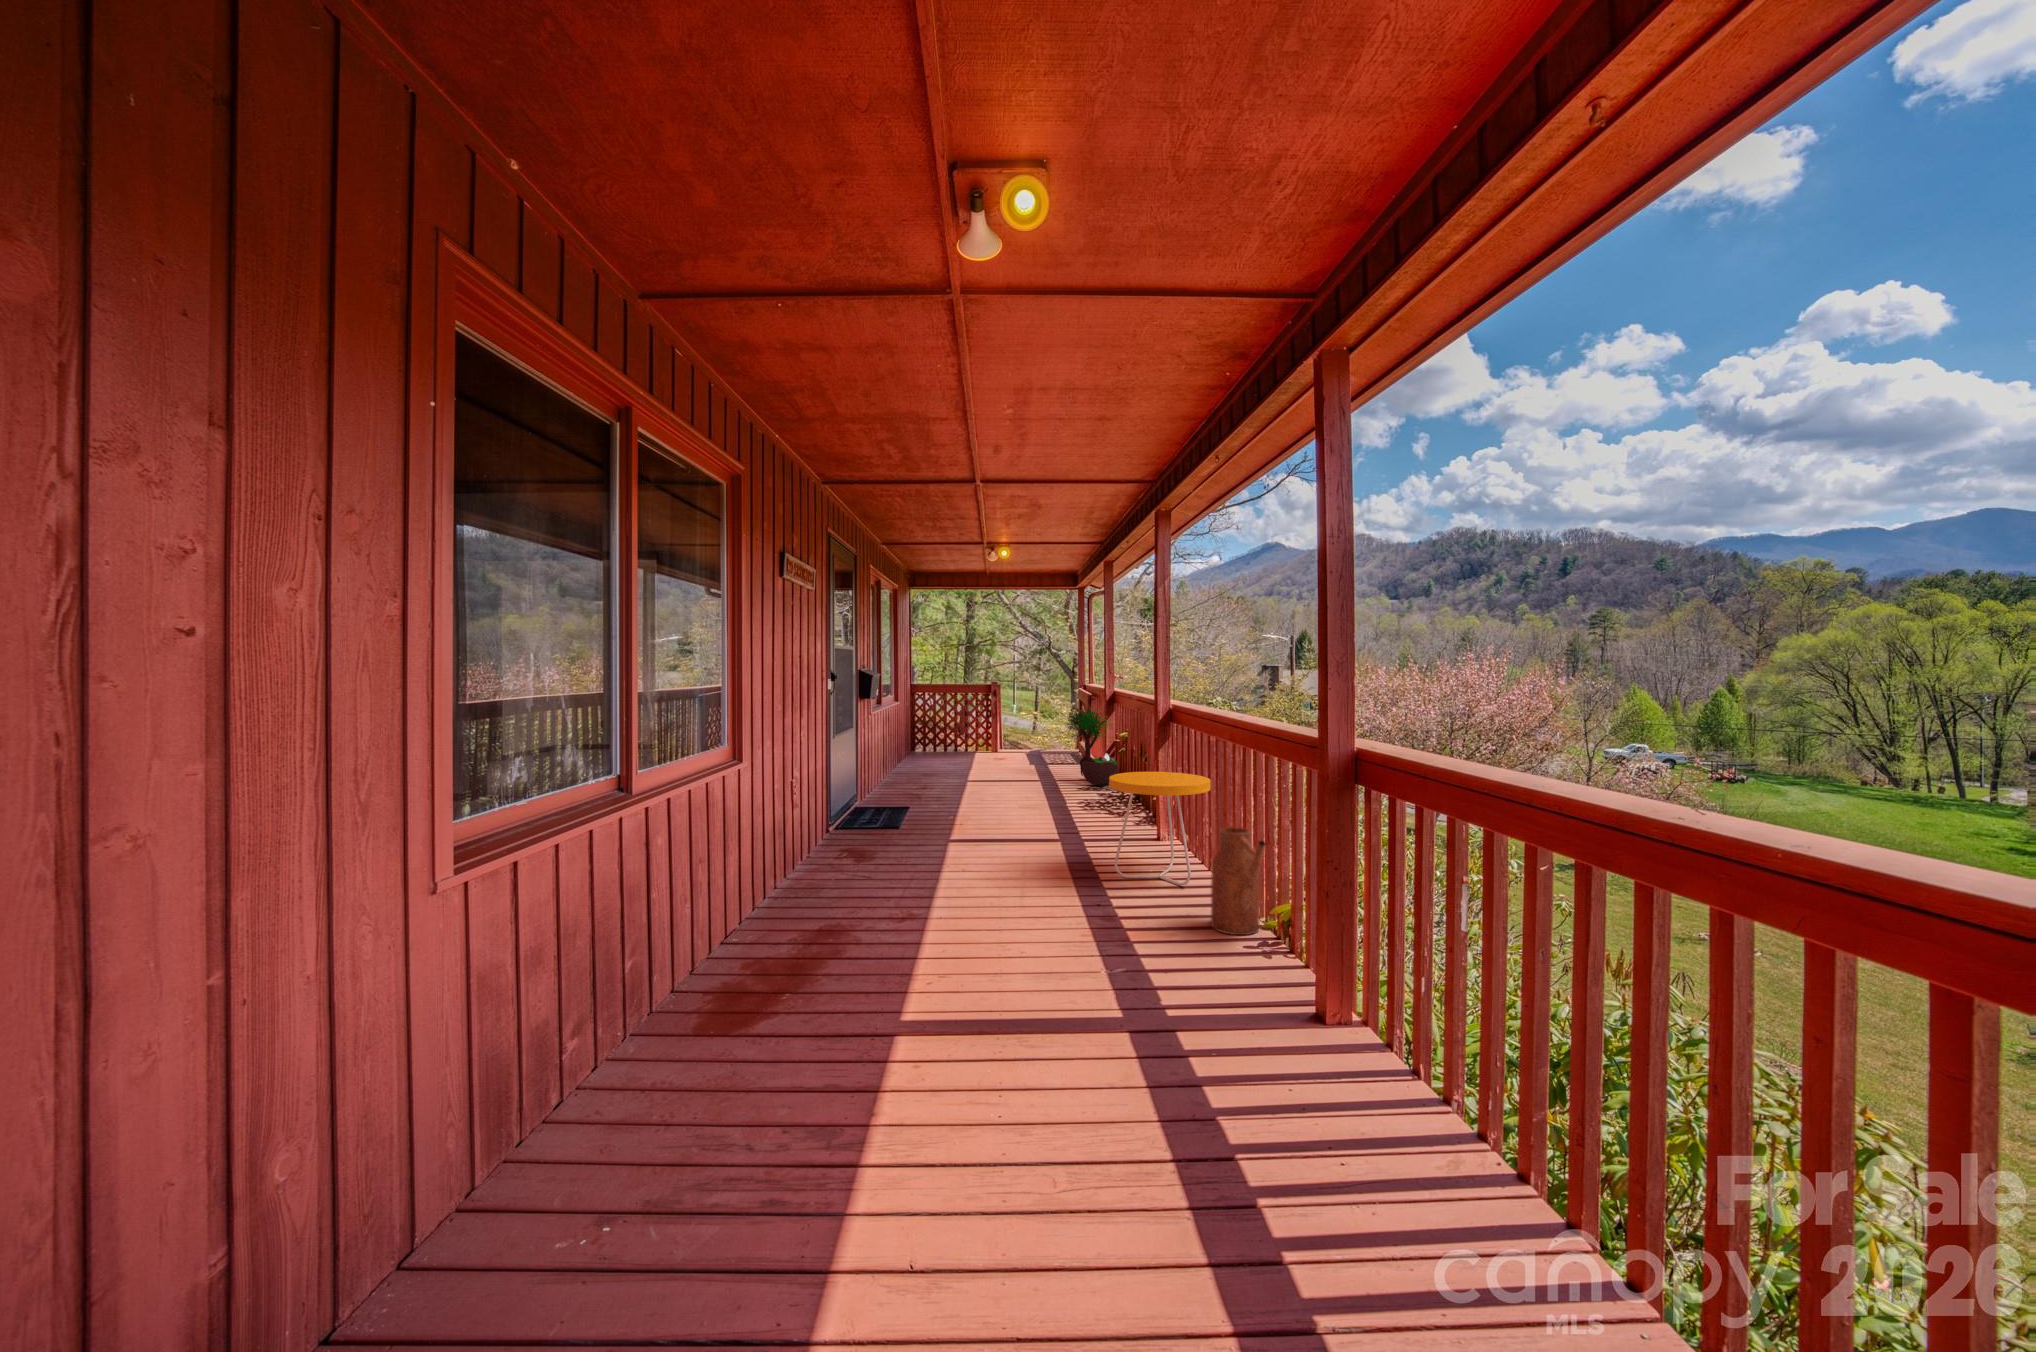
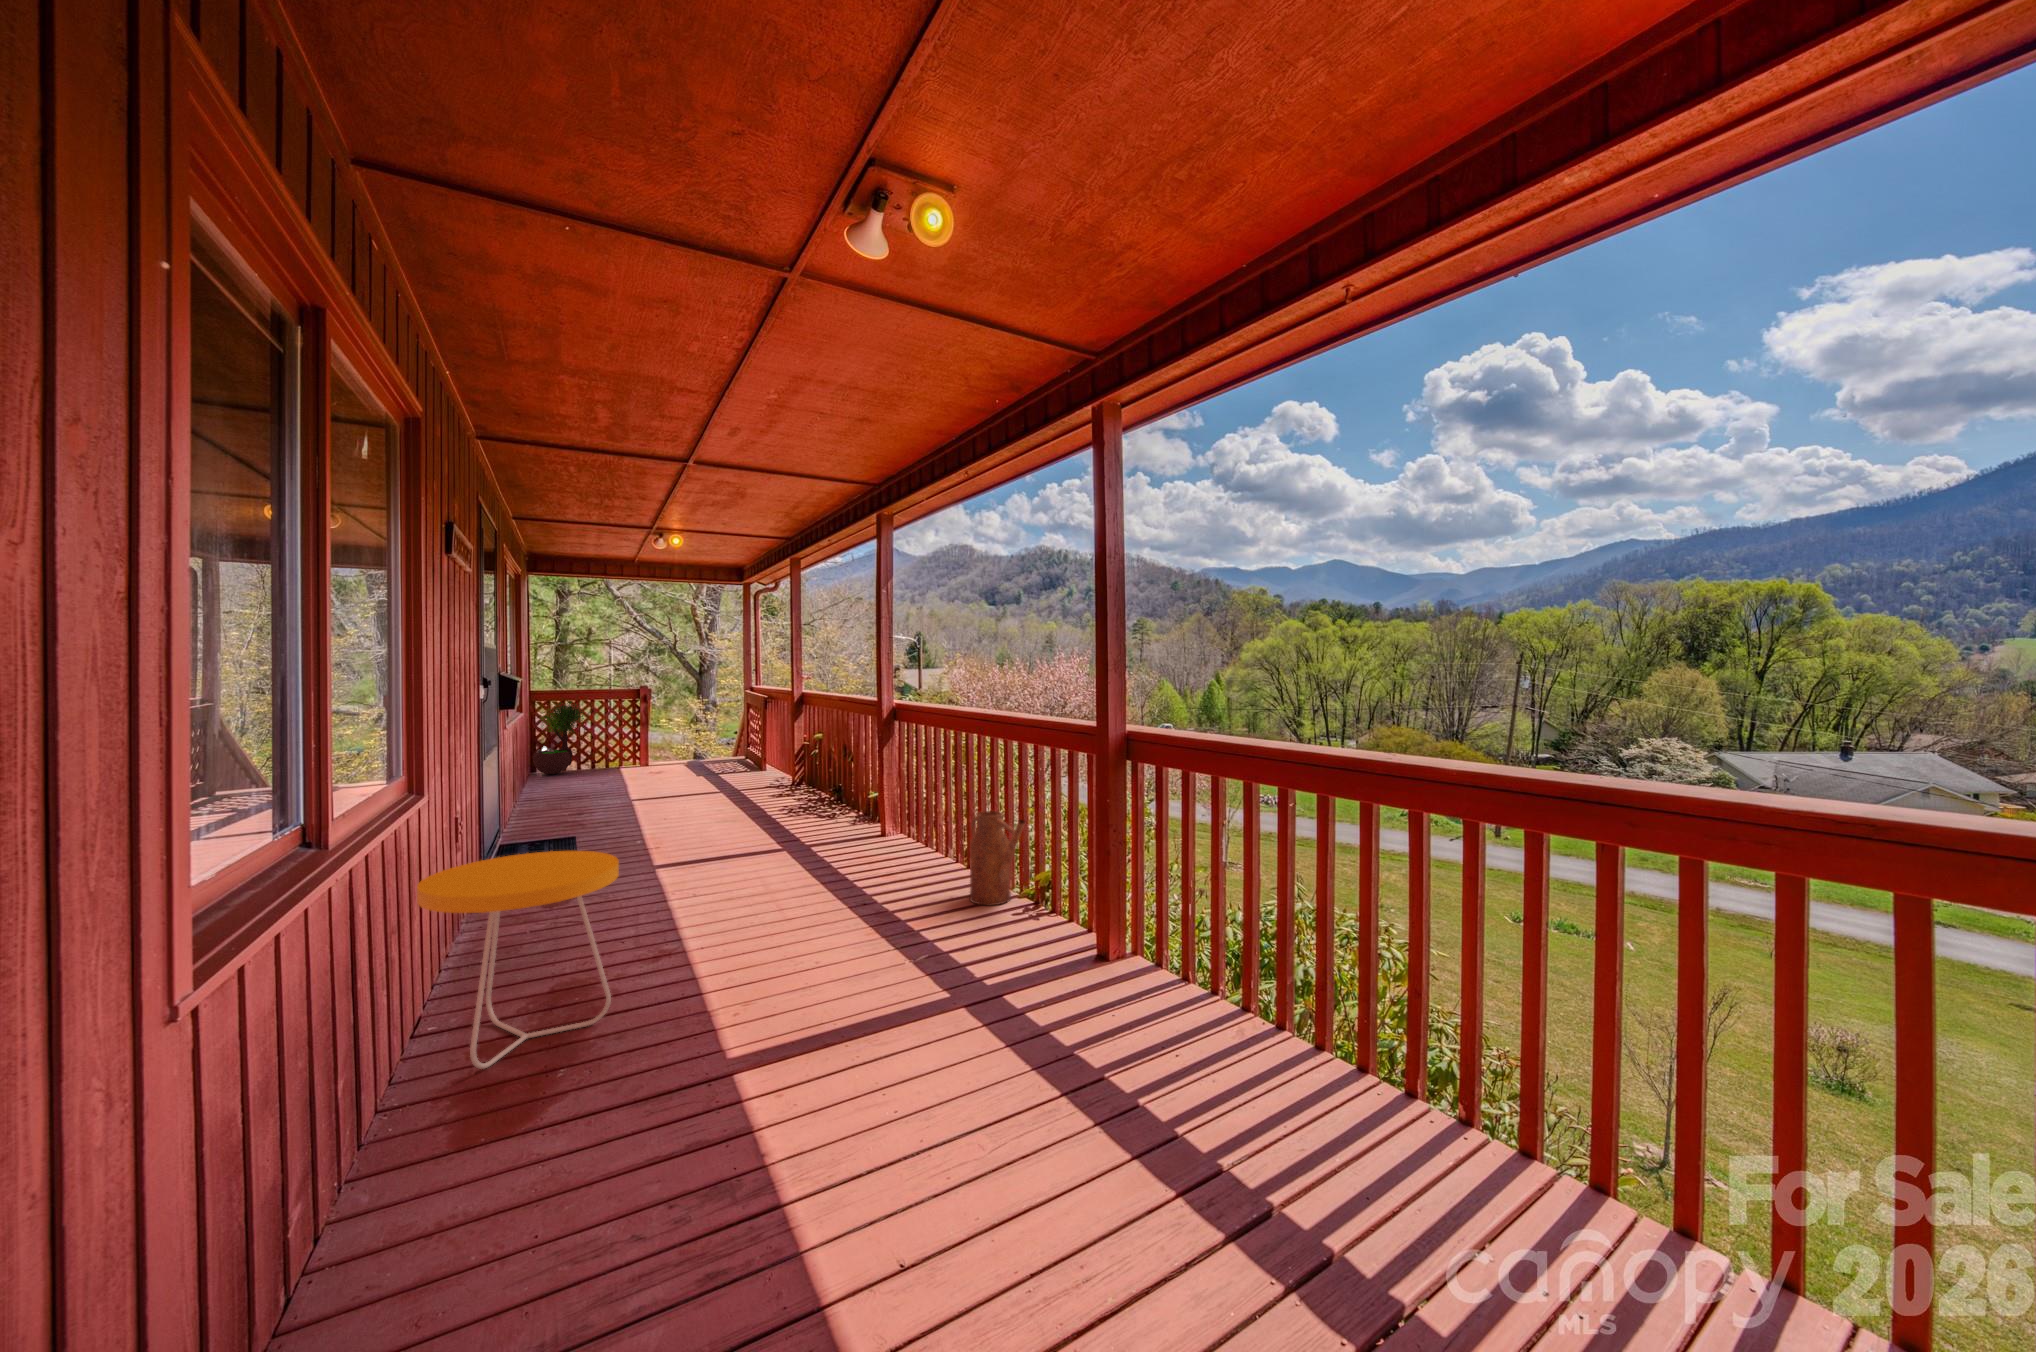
potted tree: present [1067,707,1118,786] -> present [533,702,584,774]
side table: present [1109,772,1211,886] -> present [417,851,619,1069]

